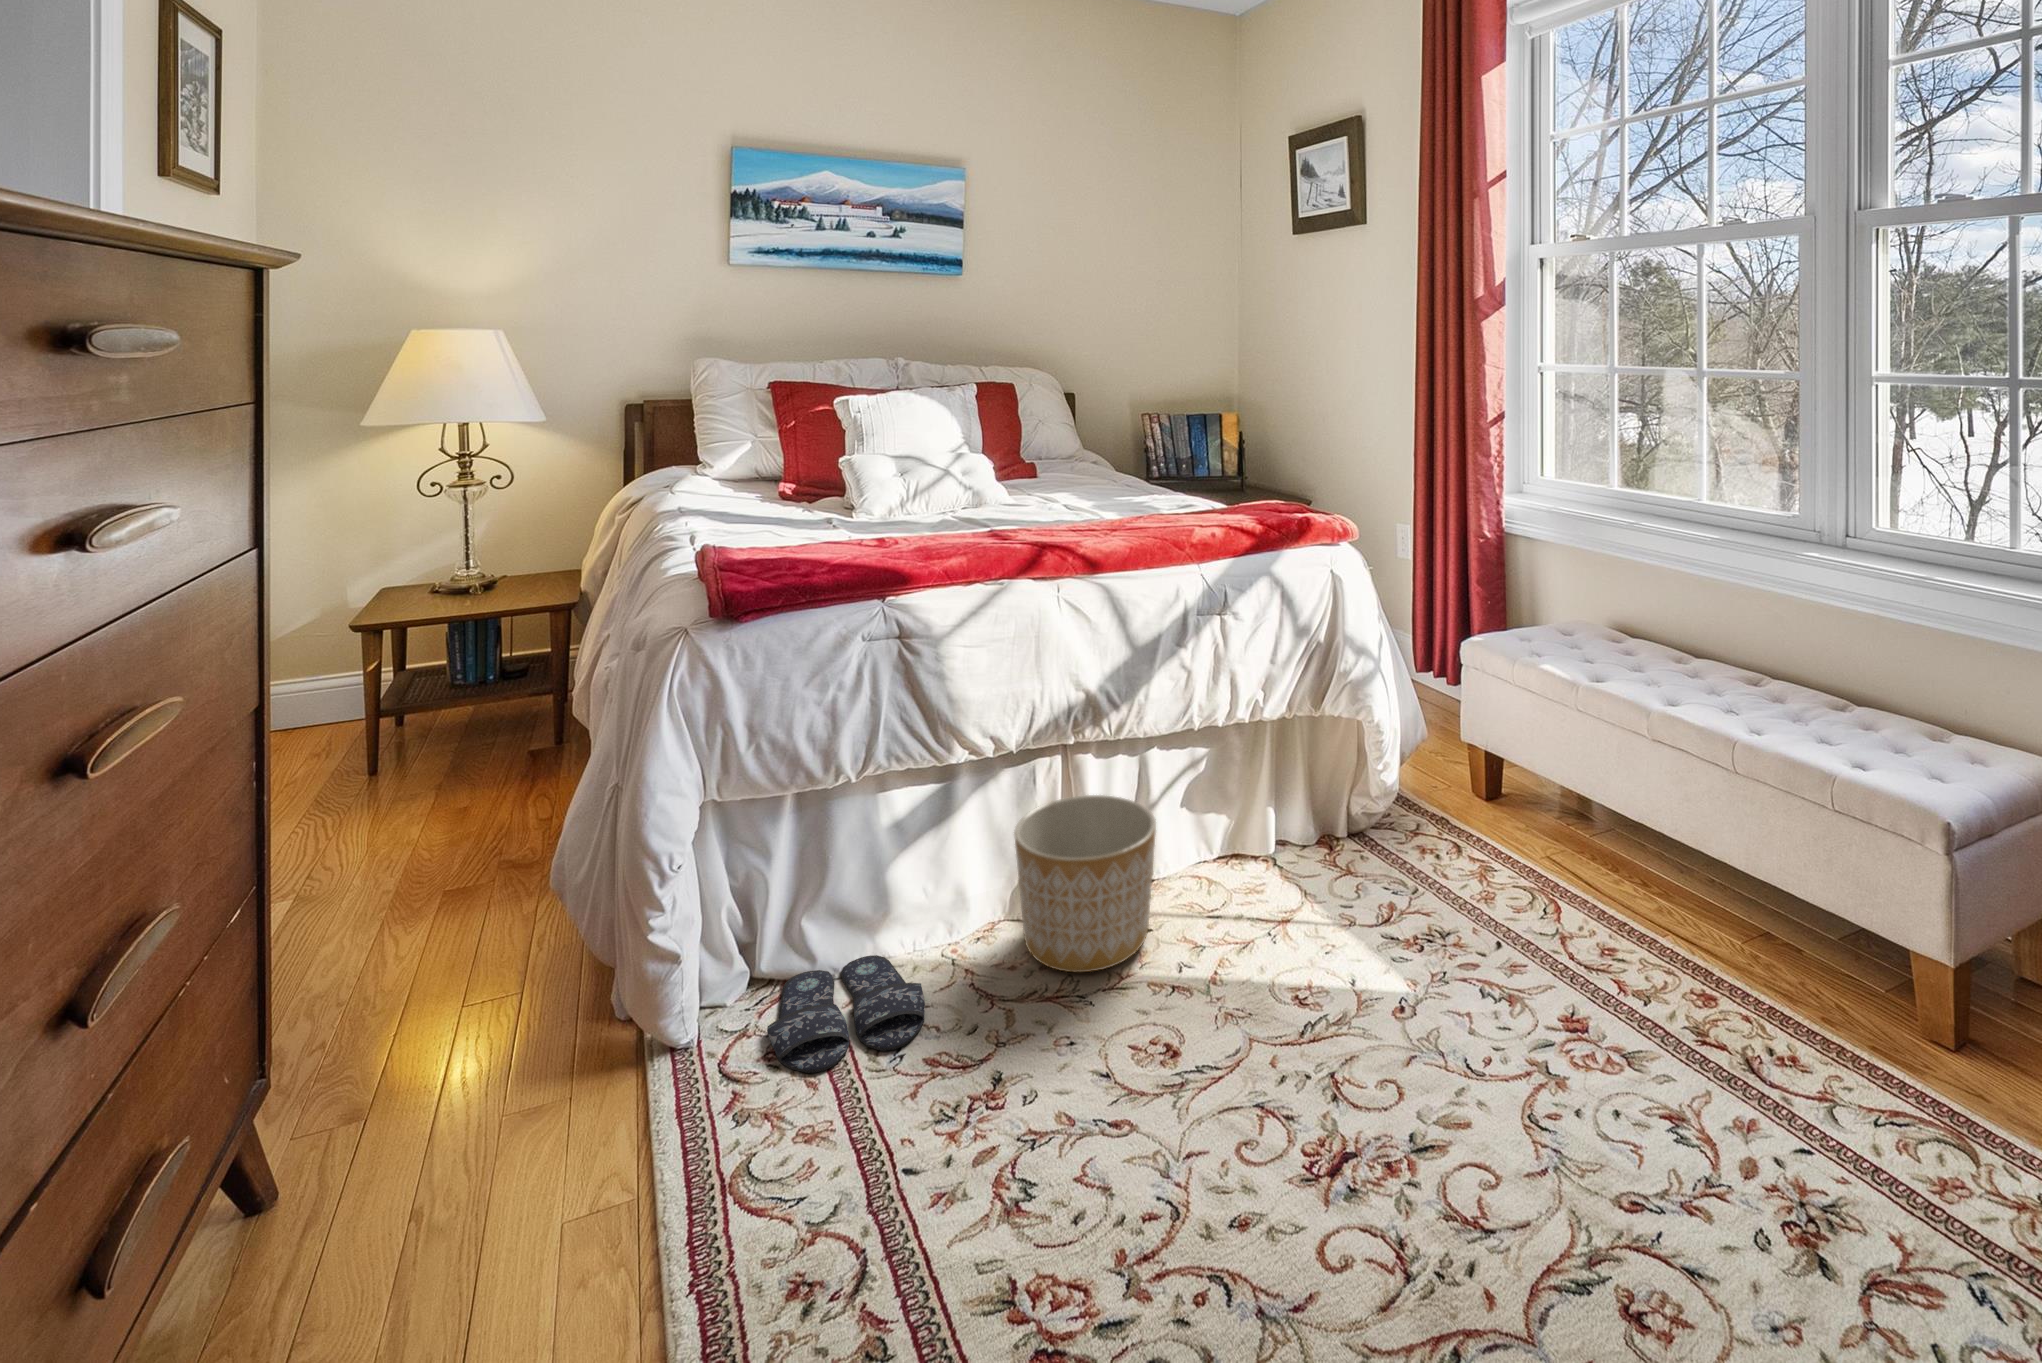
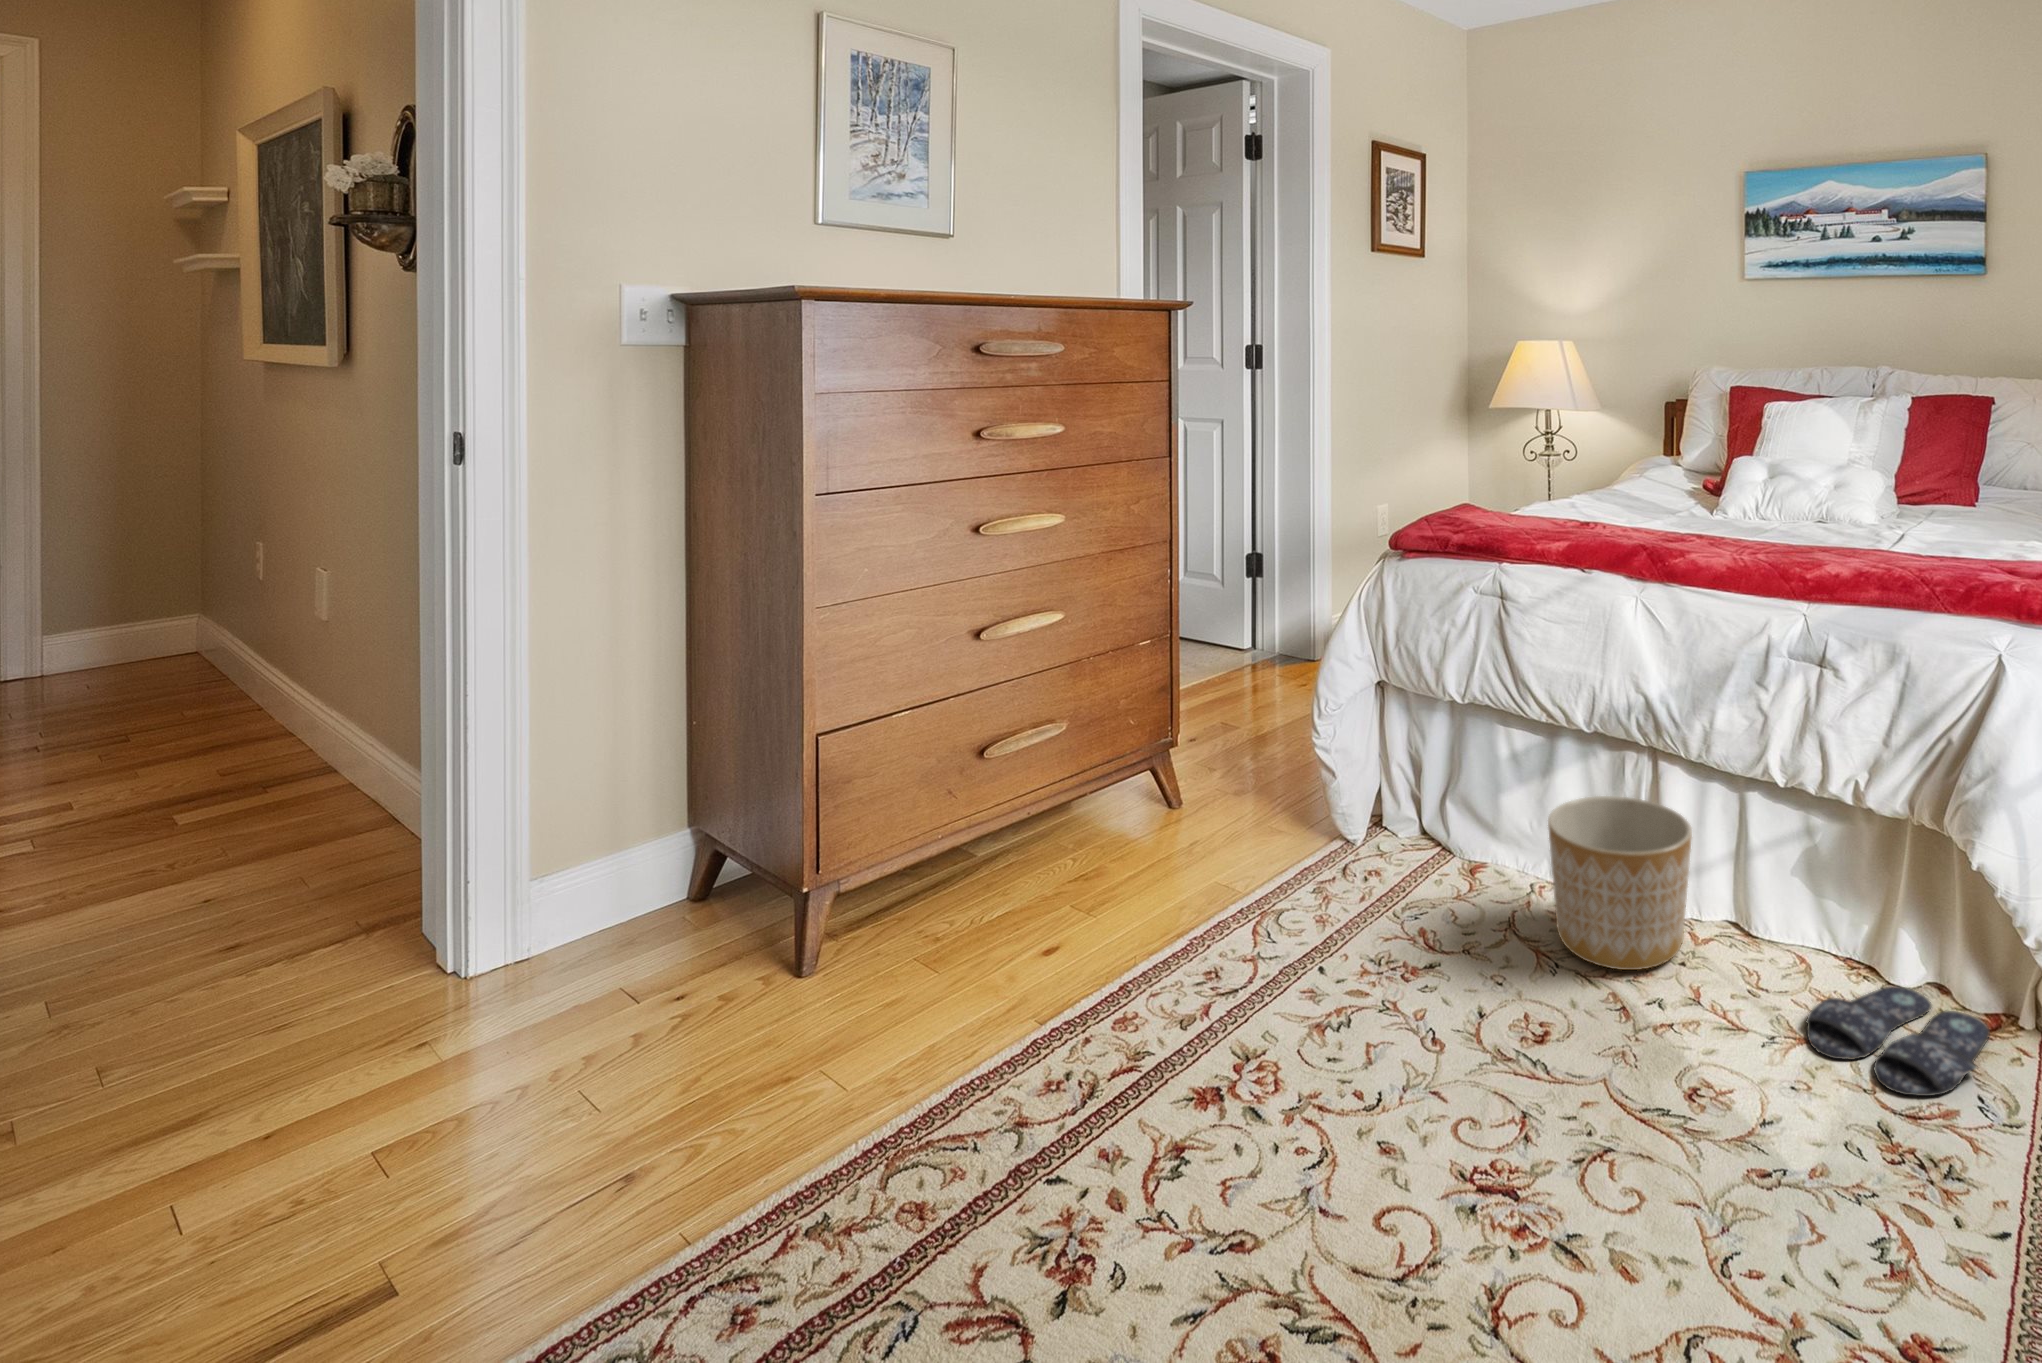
slippers: present [767,955,925,1073] -> present [1806,986,1990,1096]

